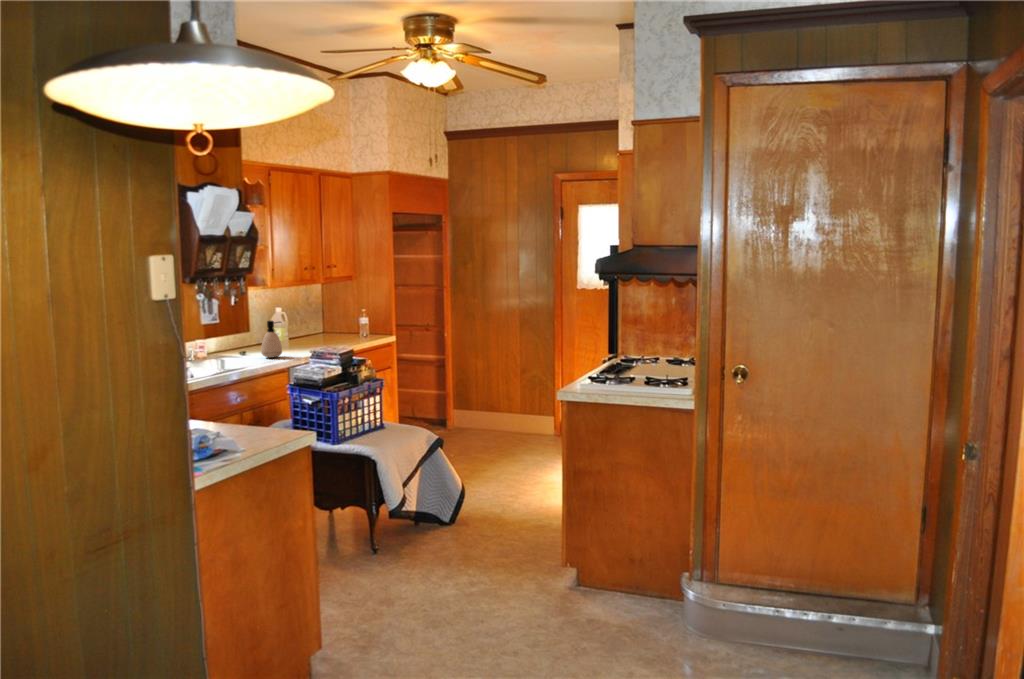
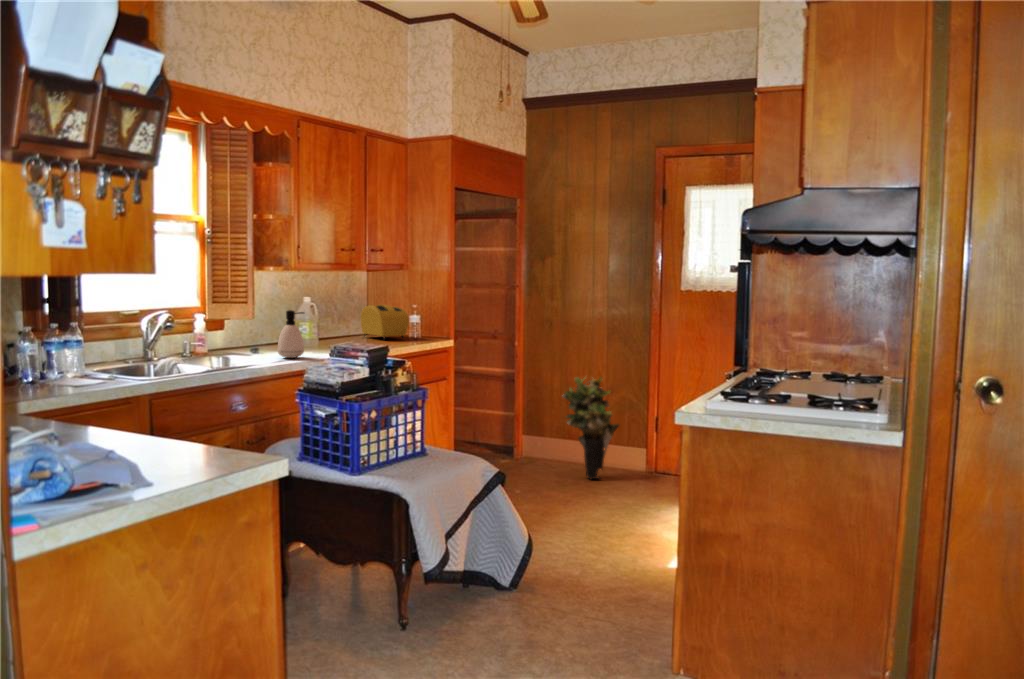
toaster: none [321,310,361,339] -> present [361,305,409,339]
potted plant: none [485,359,532,442] -> present [563,377,619,480]

